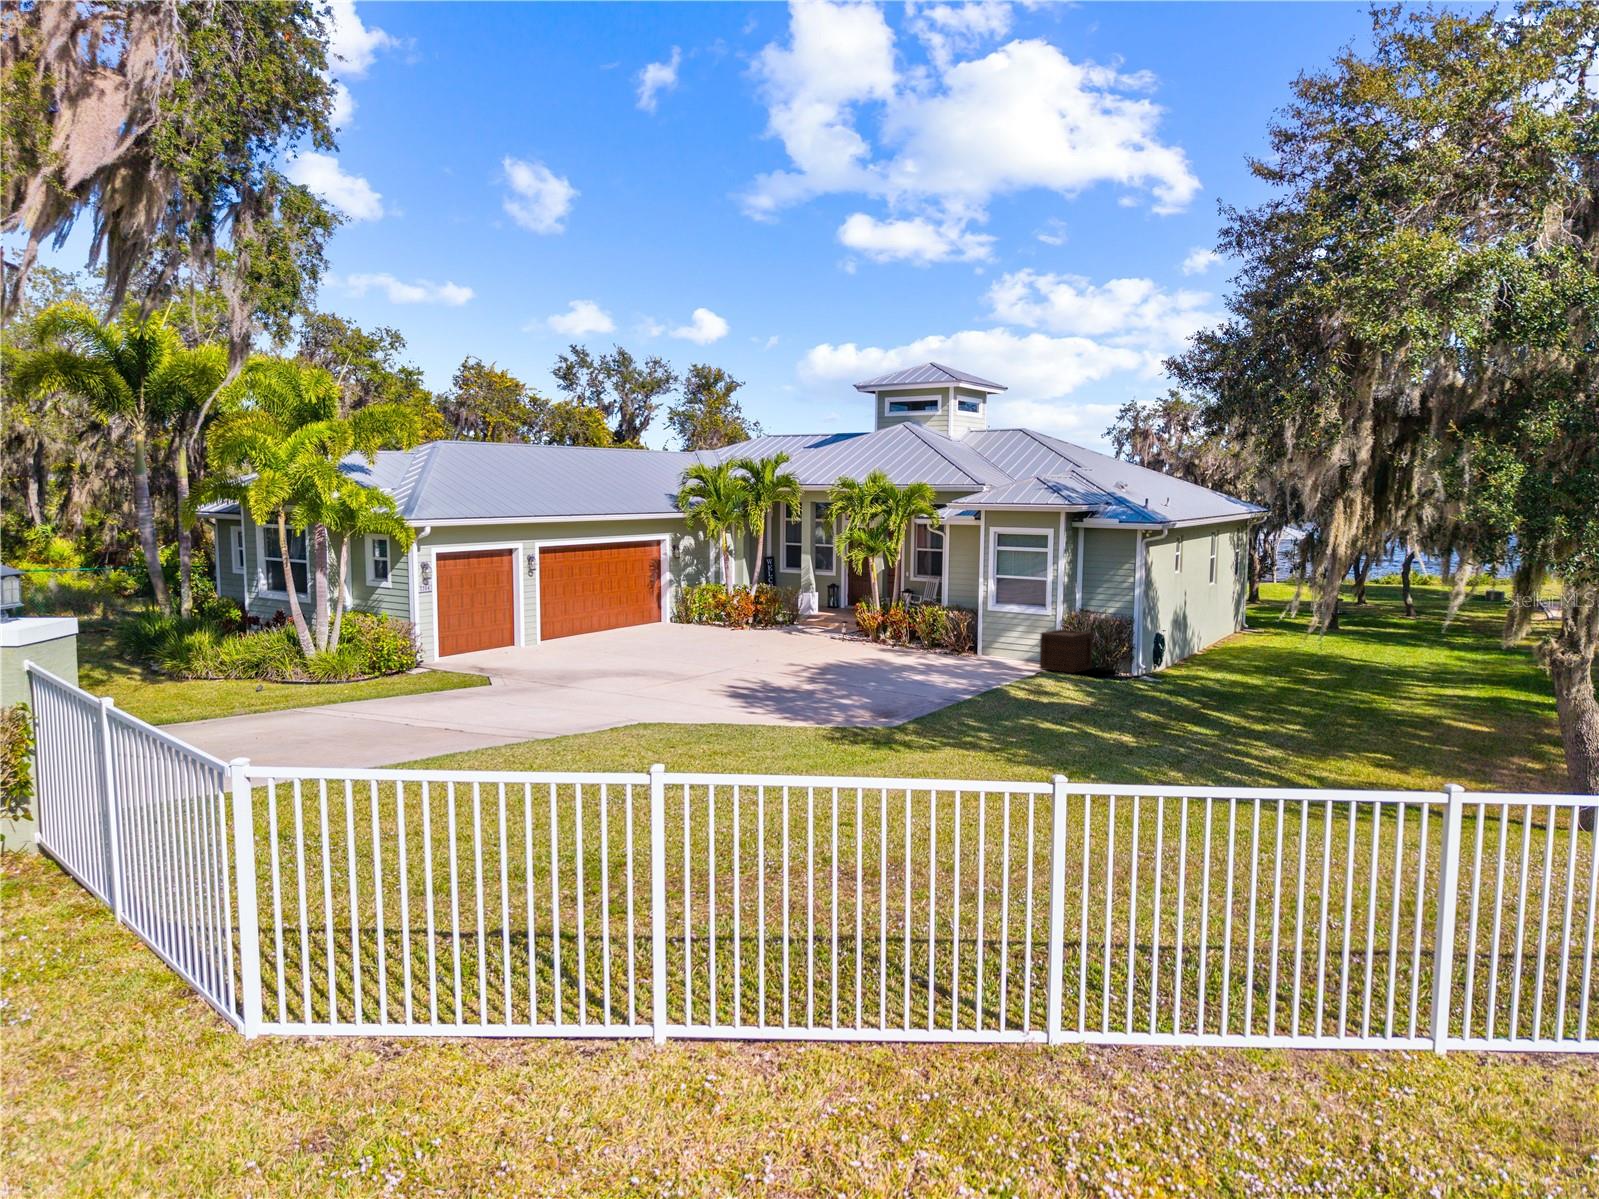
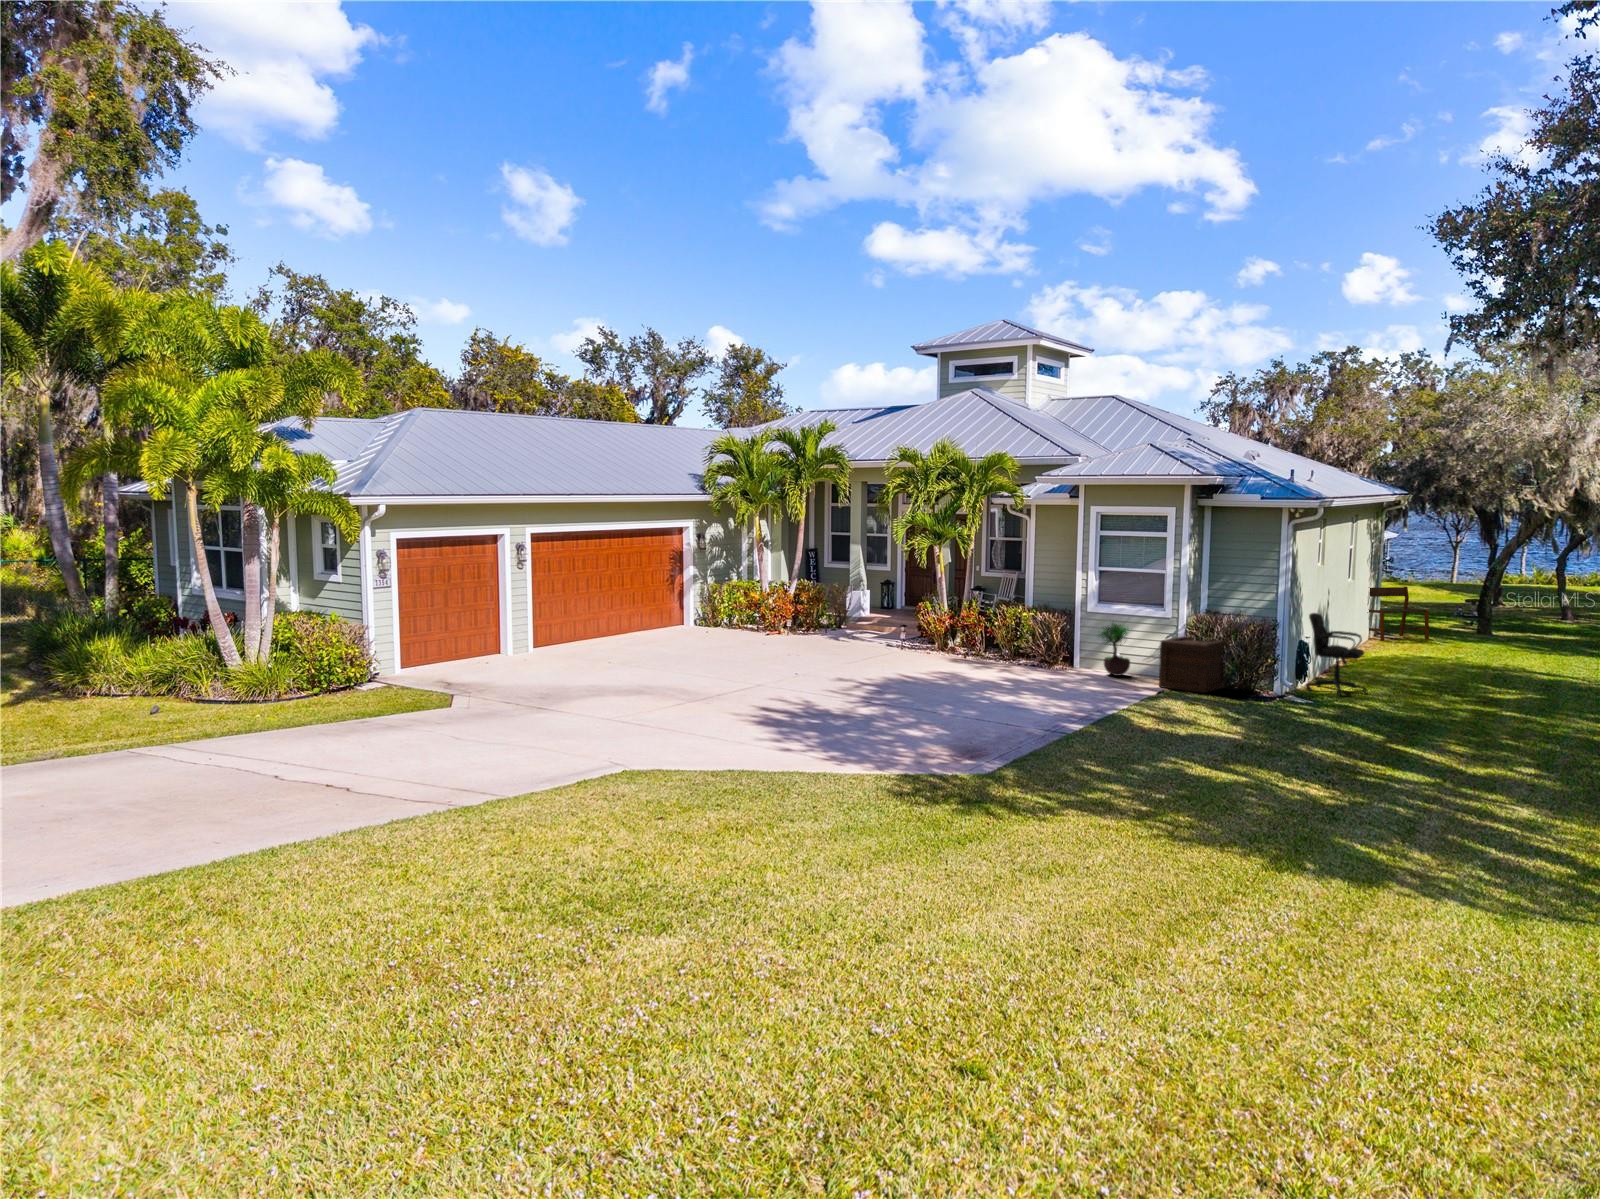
bench: none [1226,589,1281,634] -> present [1367,587,1429,641]
chair: none [1156,611,1202,675] -> present [1306,613,1368,695]
potted tree: none [994,614,1022,661] -> present [1100,623,1130,676]

